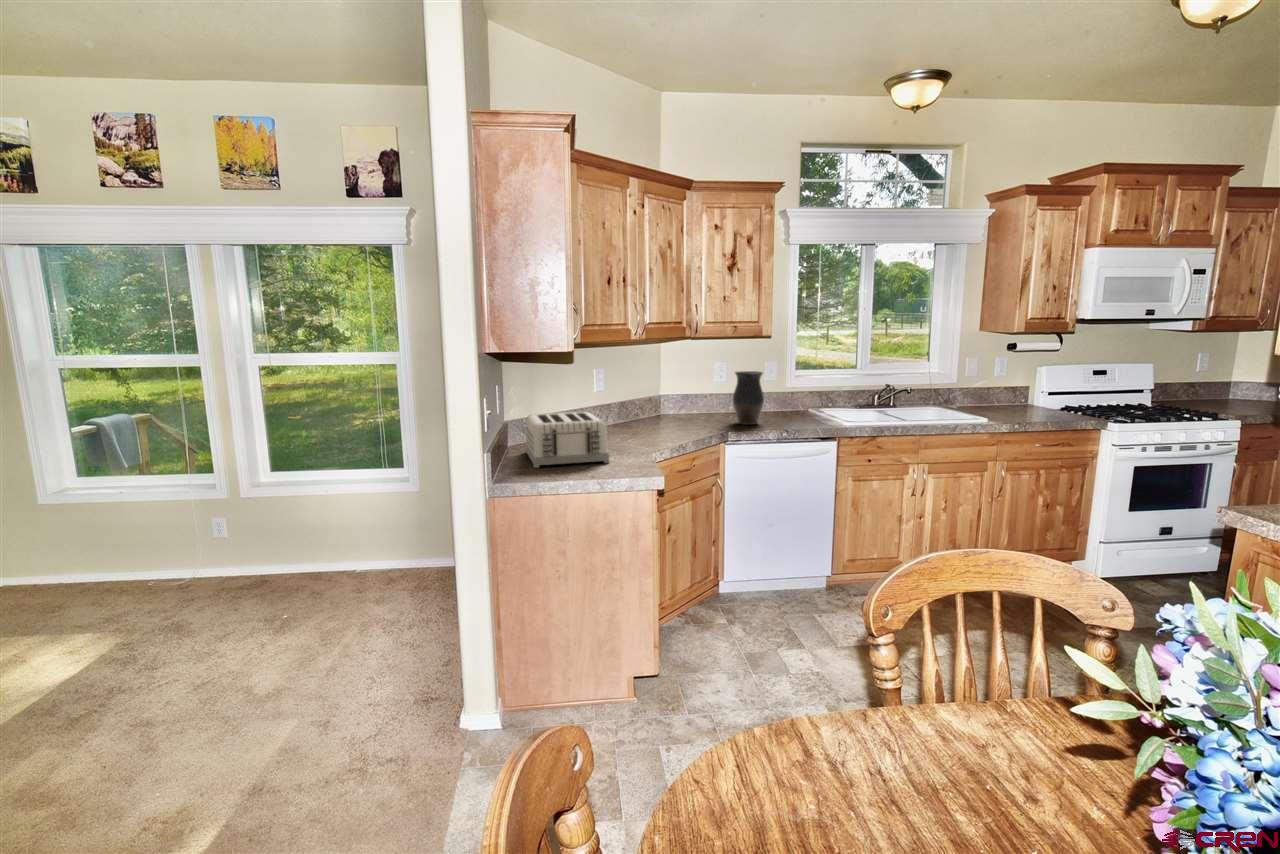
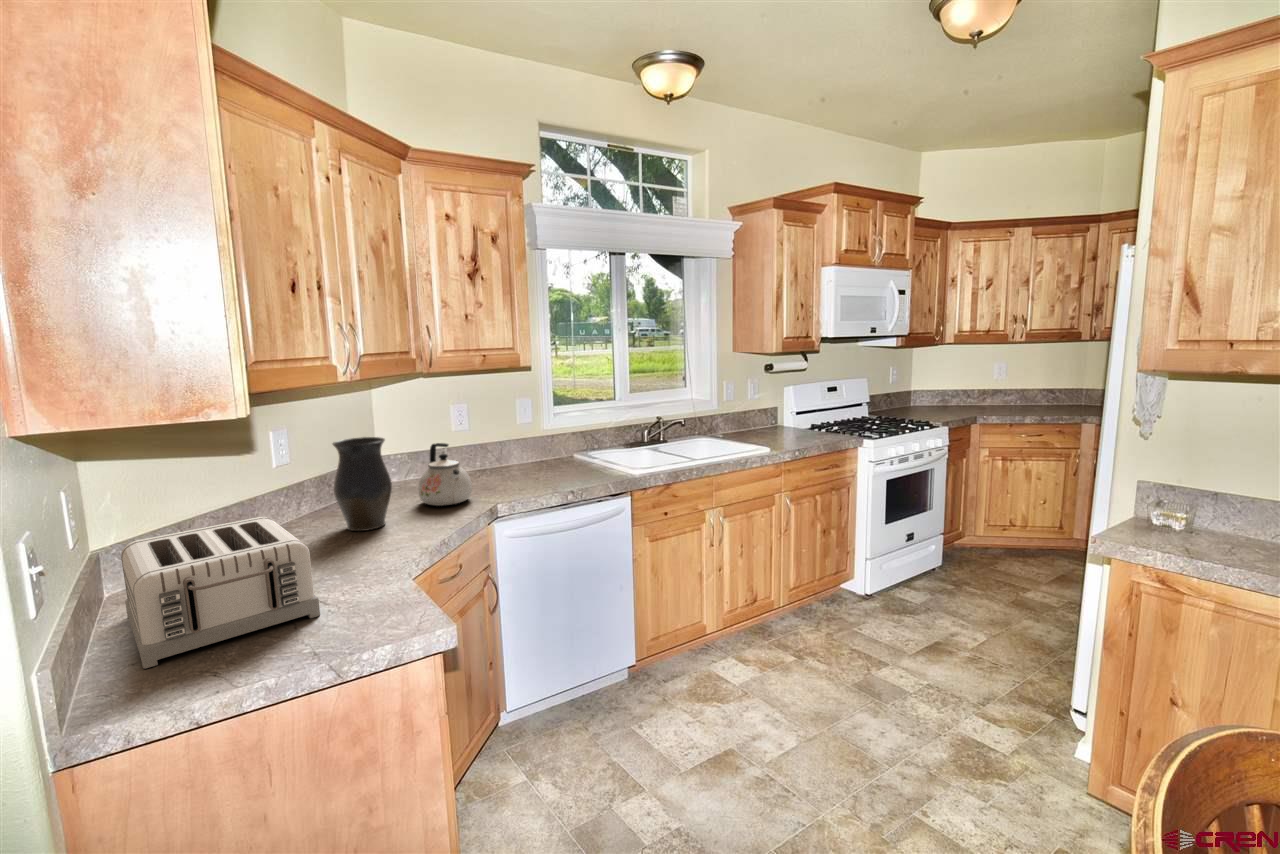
vase: present [733,371,764,425] -> present [333,437,392,531]
kettle: none [678,386,714,429] -> present [418,443,472,506]

